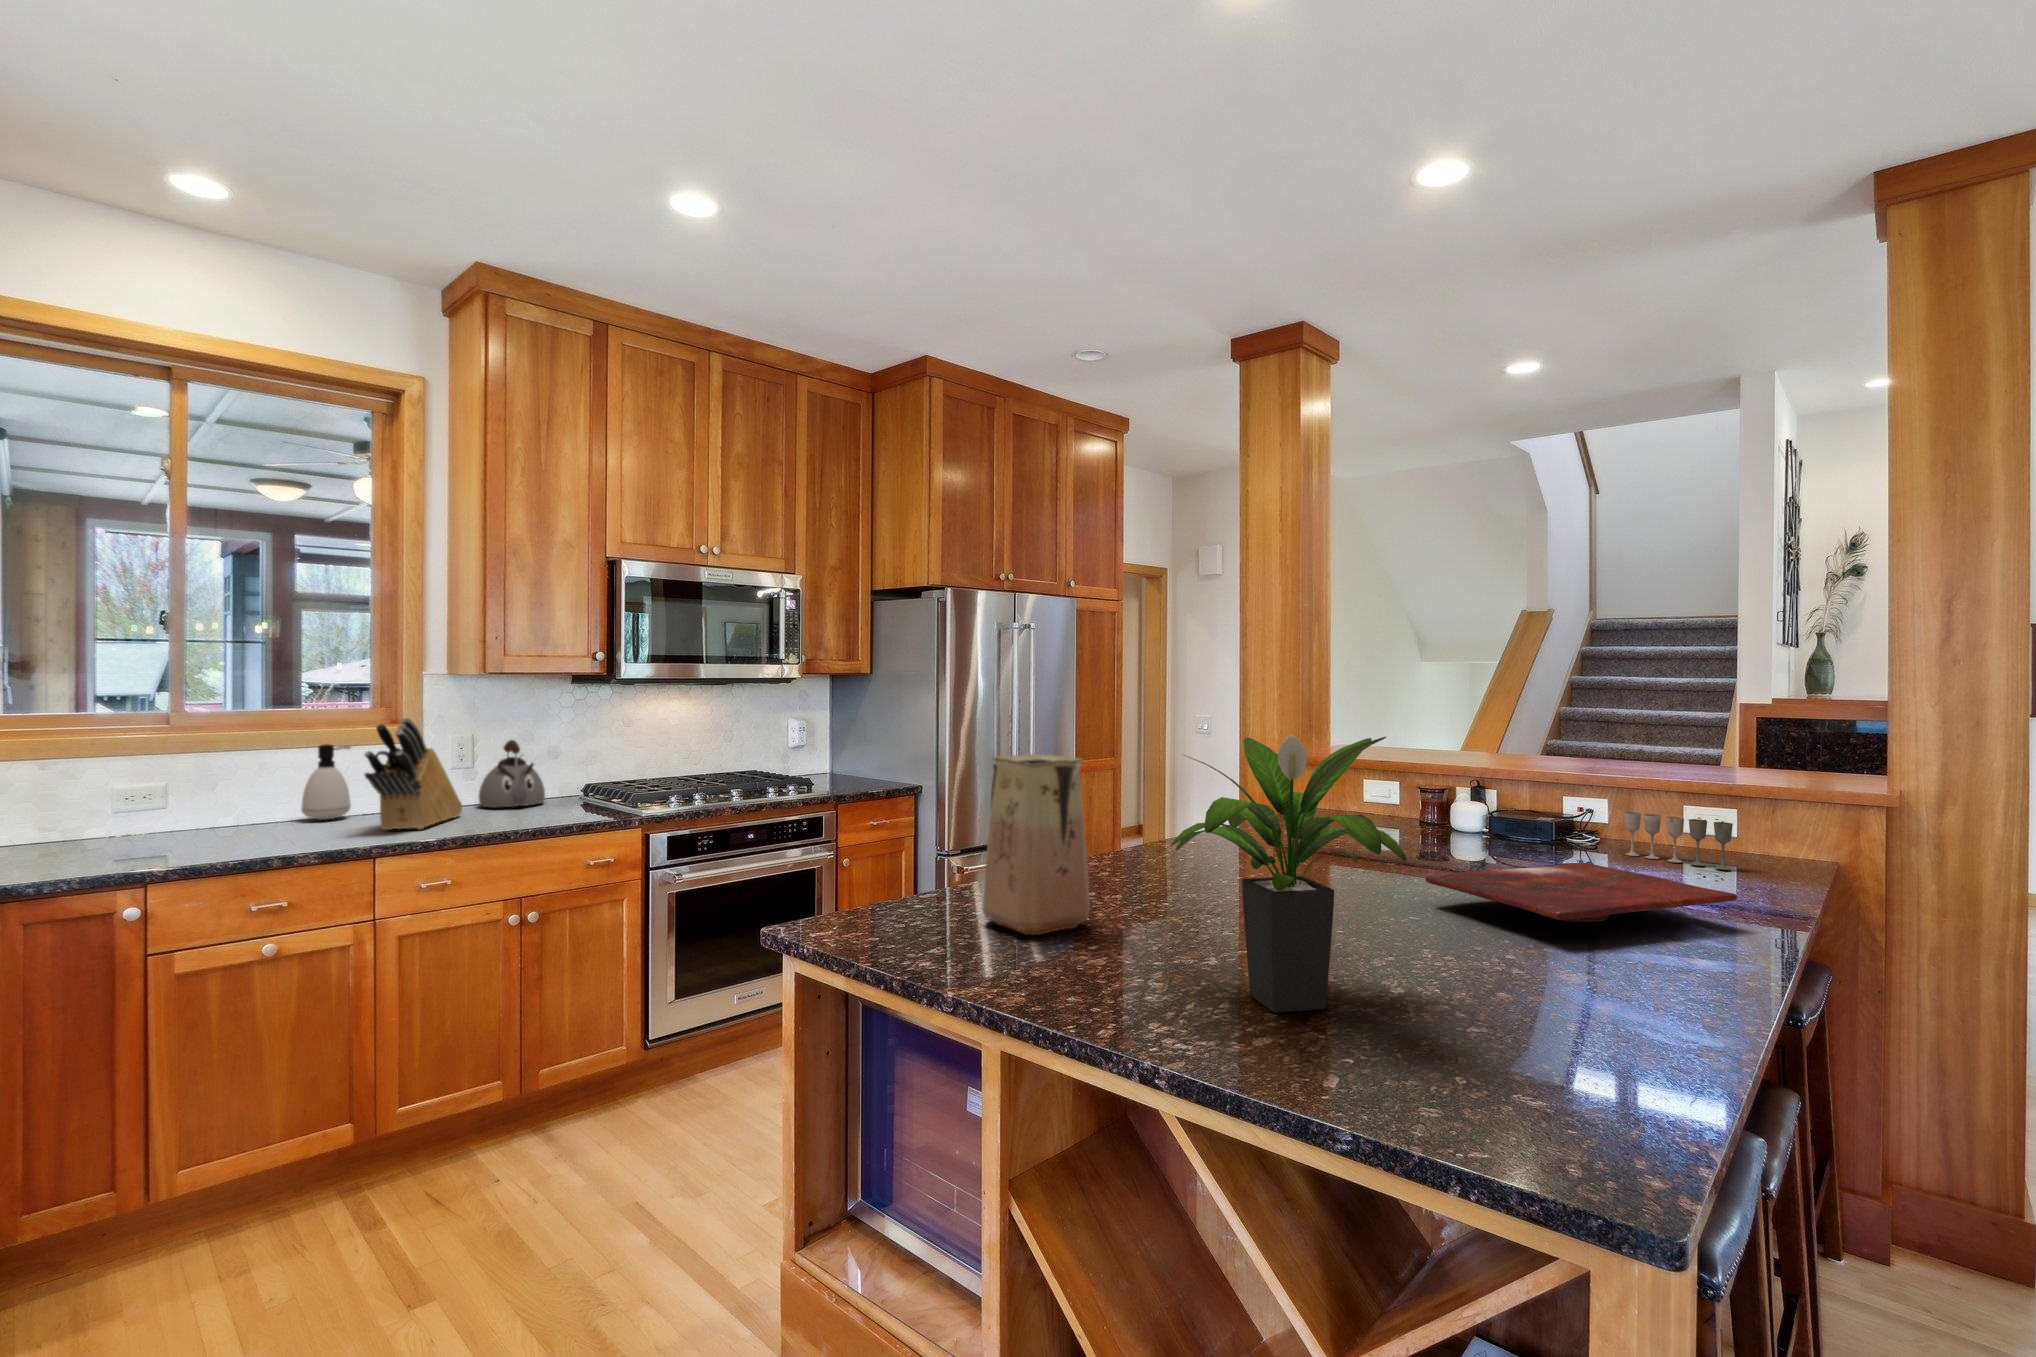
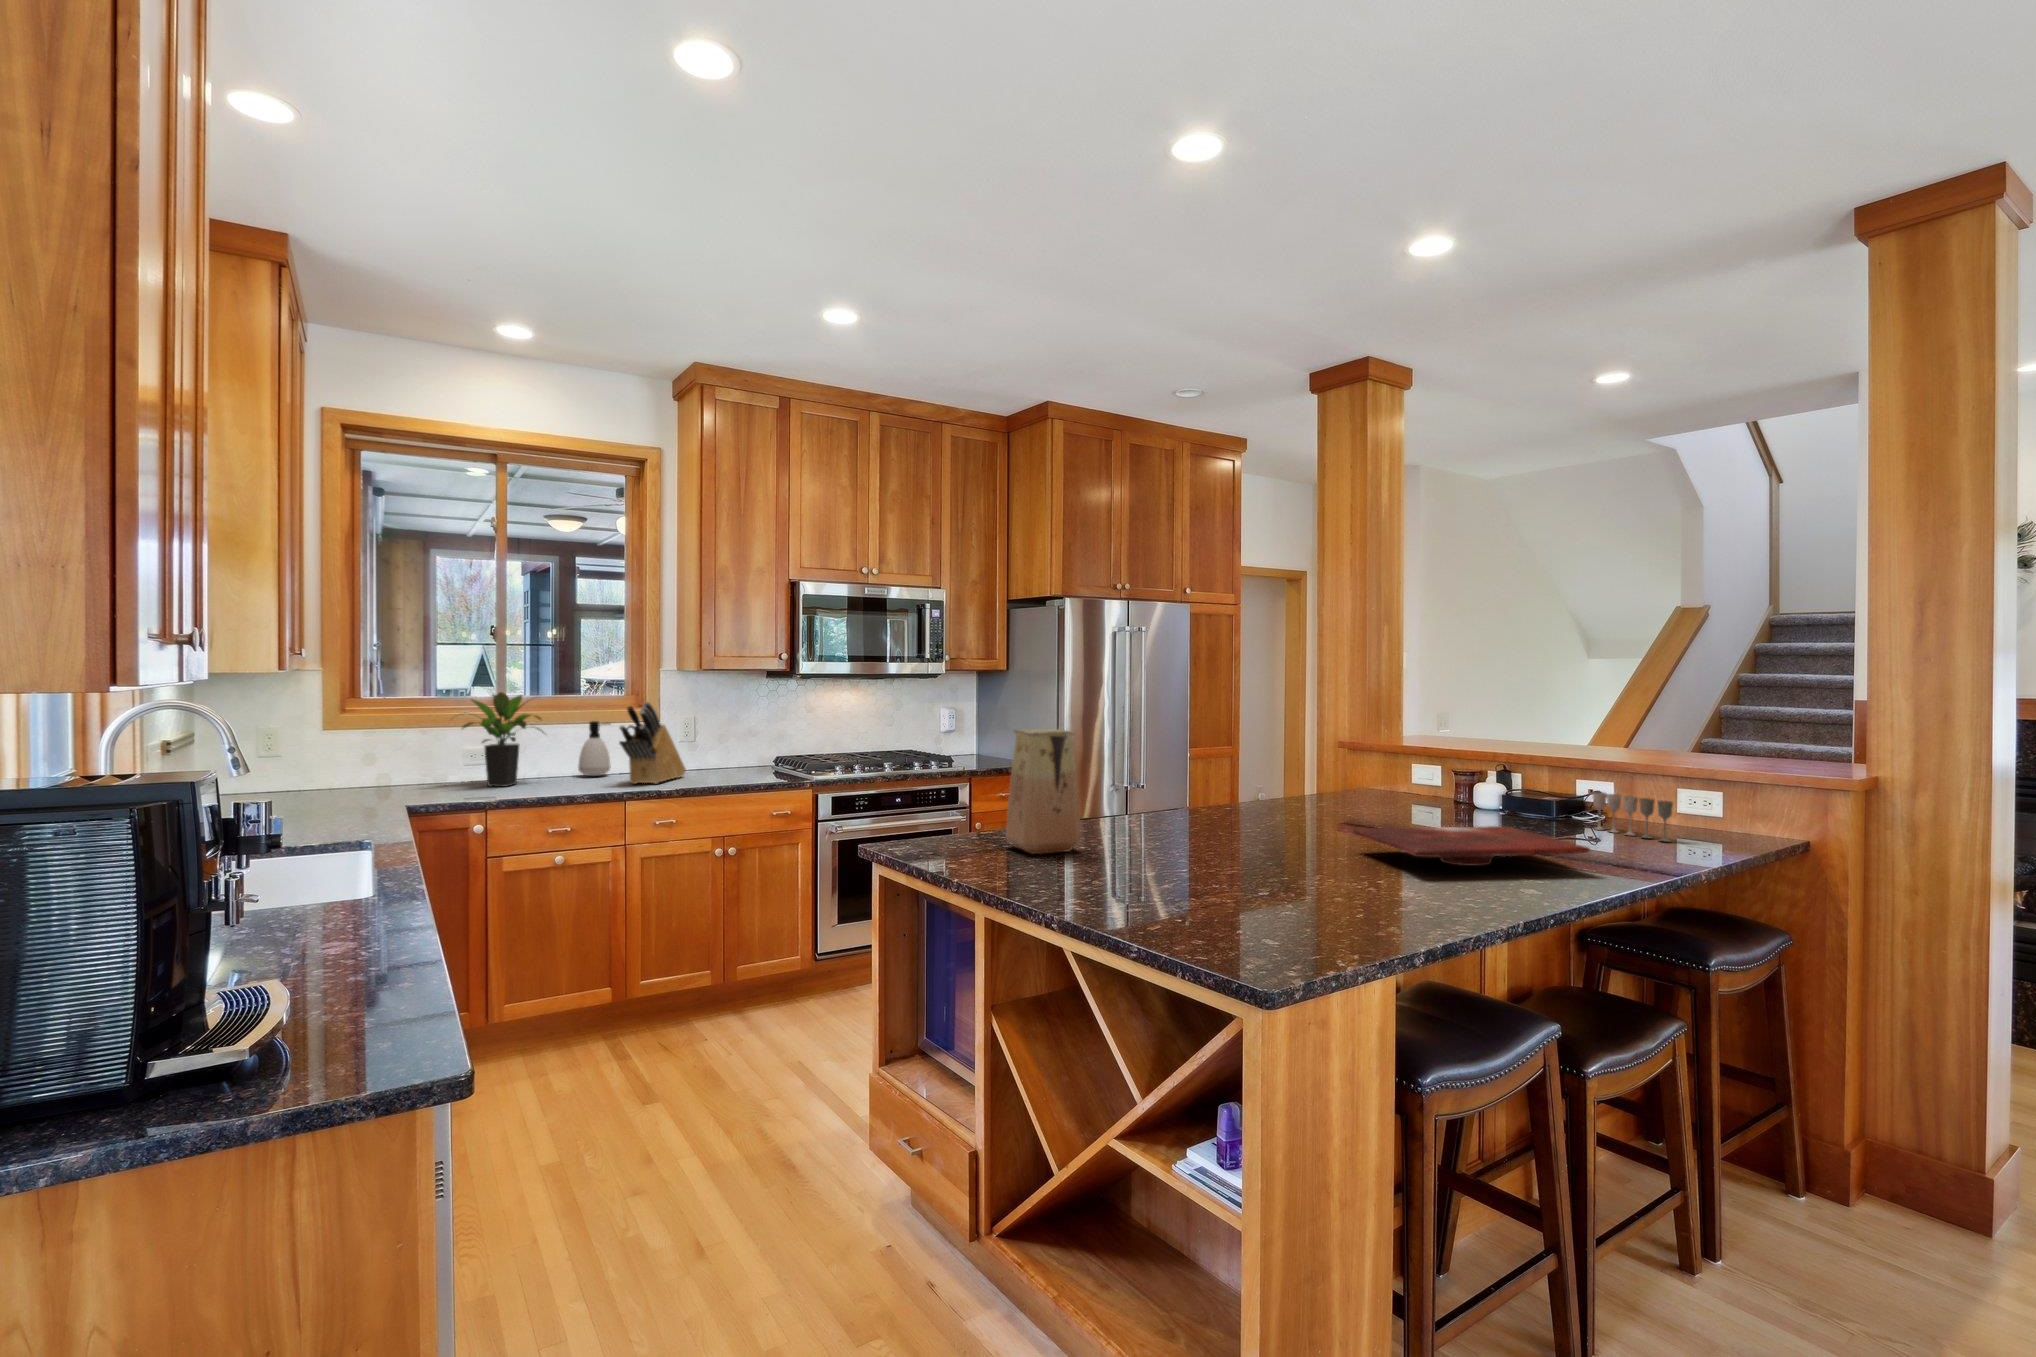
potted plant: present [1172,735,1407,1013] -> present [462,692,543,787]
kettle: present [479,740,545,807] -> none [698,720,745,771]

